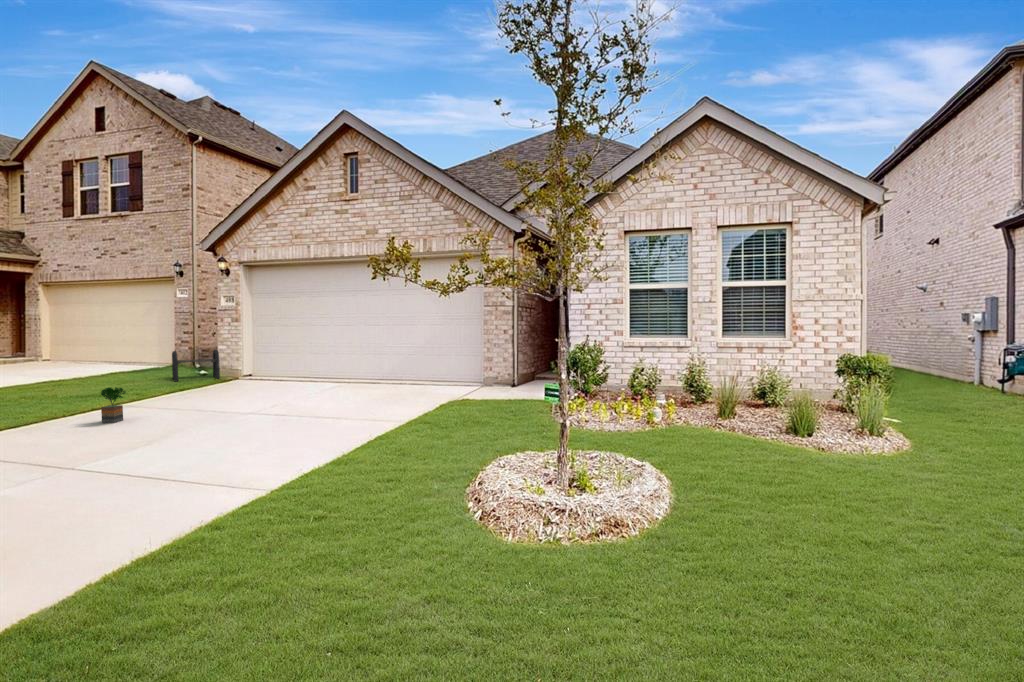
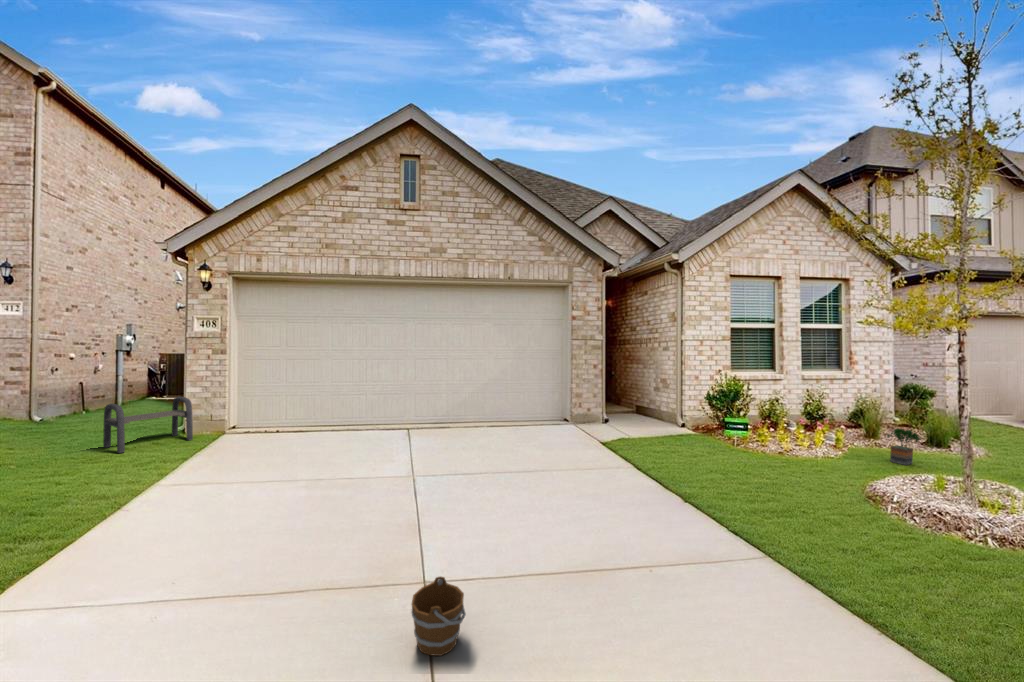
potted tree: present [101,387,126,423] -> present [887,429,920,465]
bucket: none [154,410,184,437] -> present [411,577,466,656]

